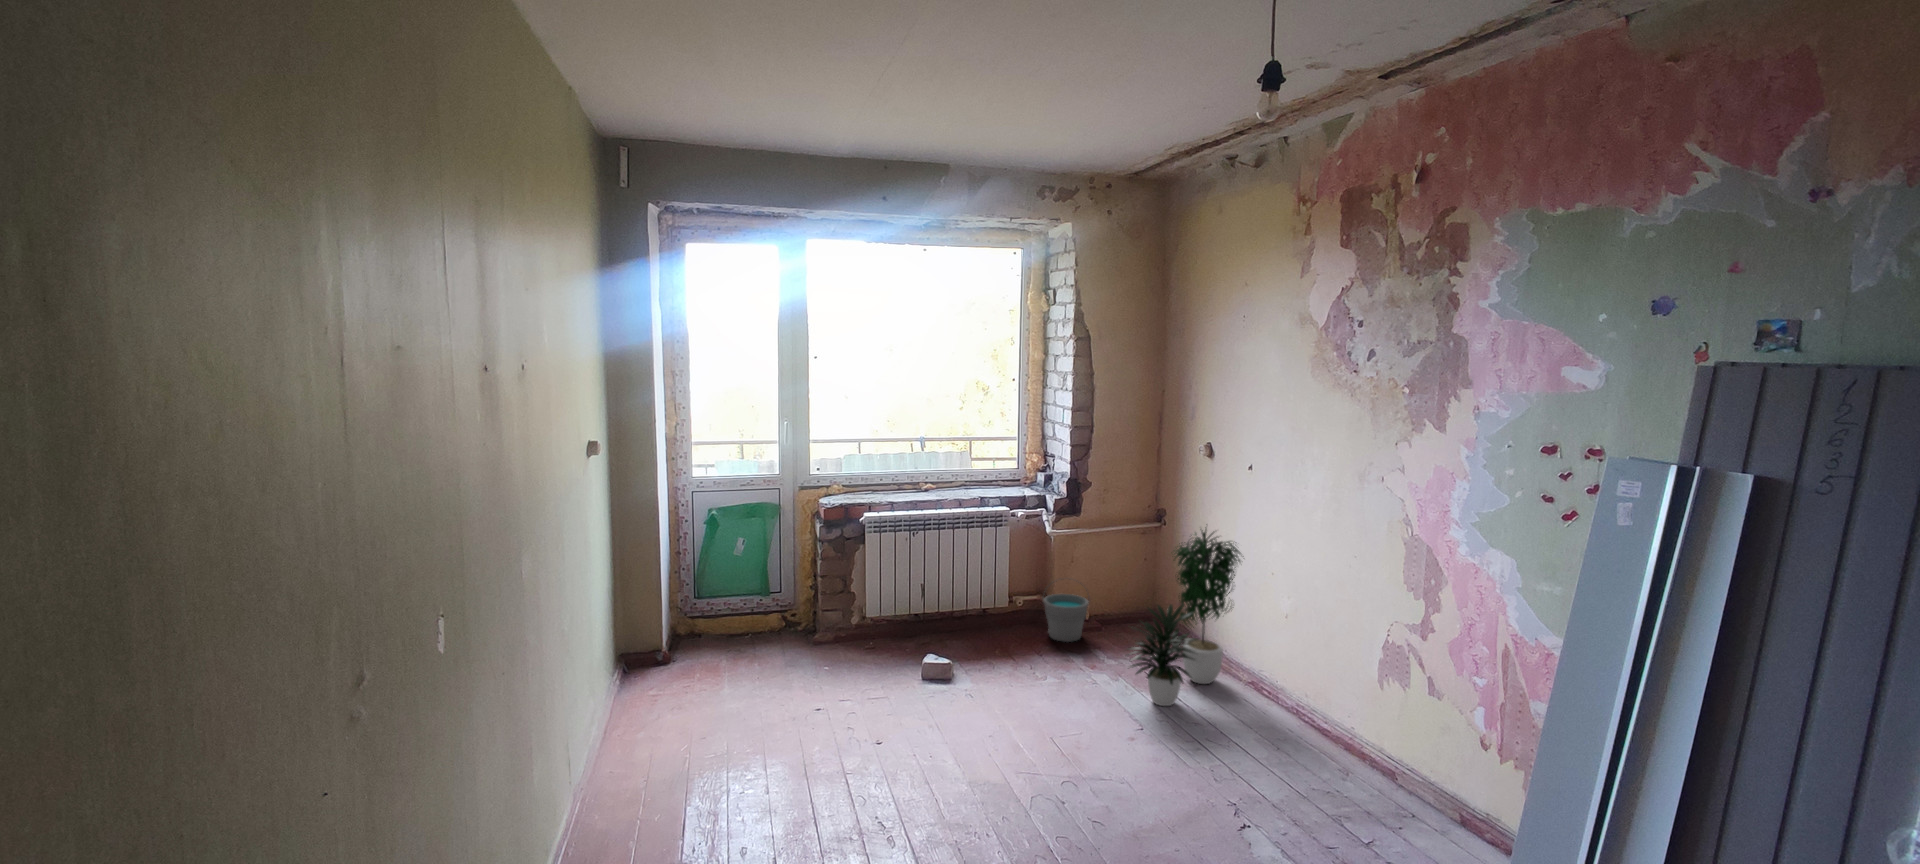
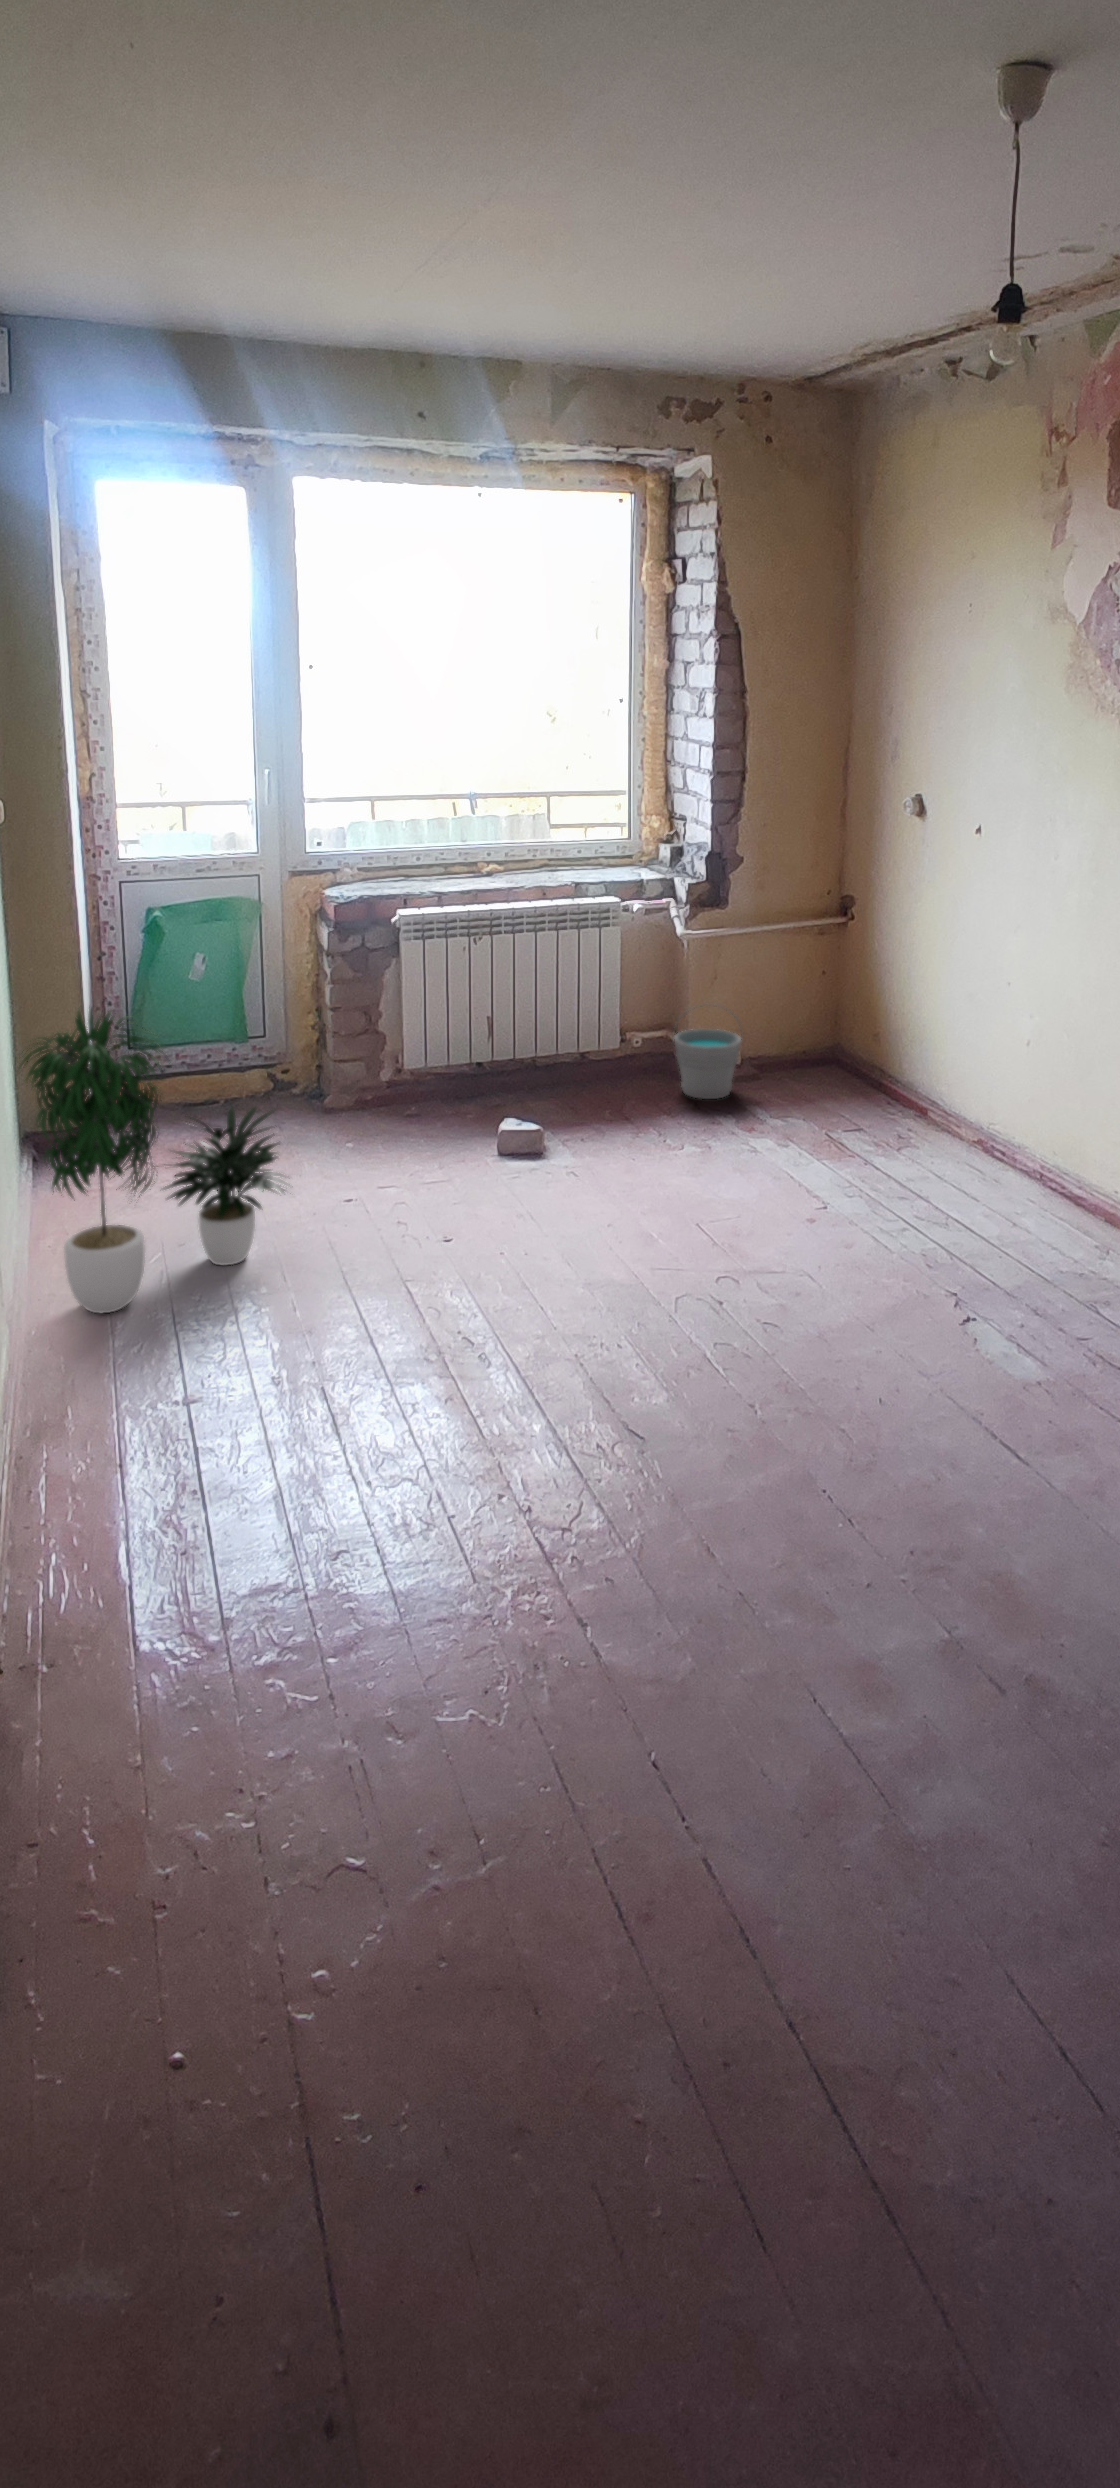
potted plant: present [1128,529,1241,706] -> present [22,1010,286,1313]

